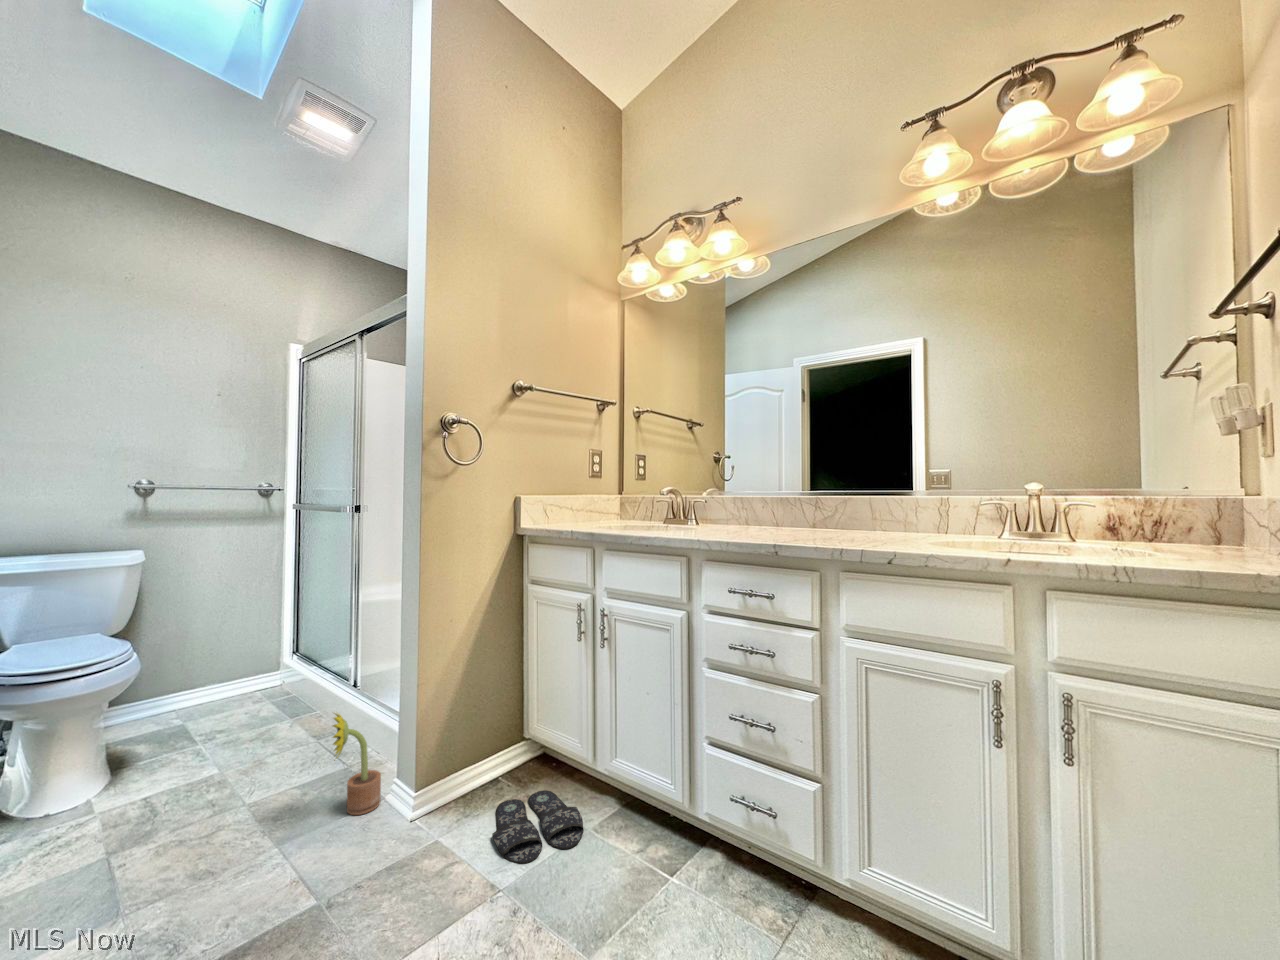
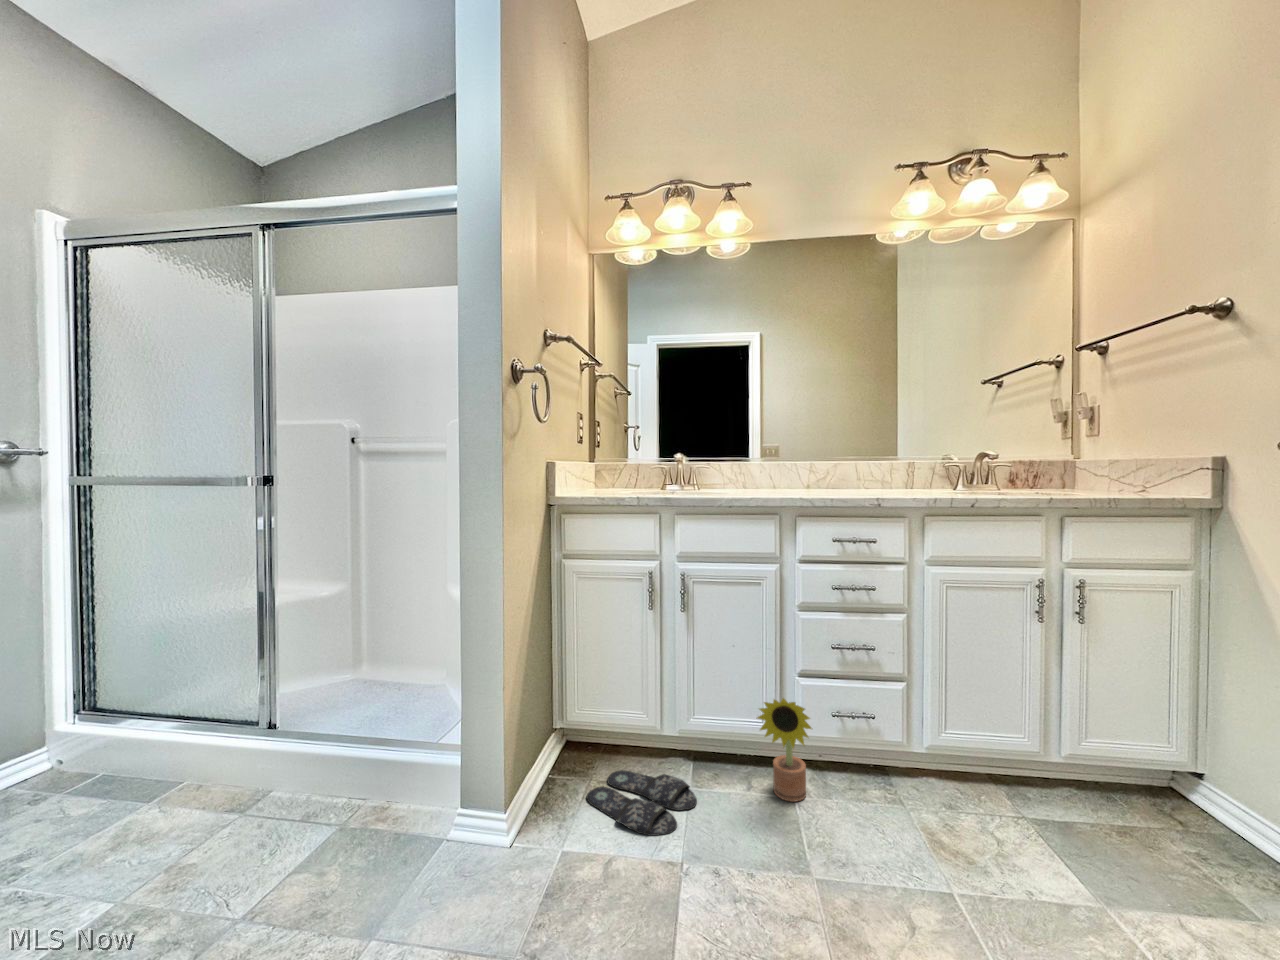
decorative plant: present [333,713,381,815] -> present [757,698,811,802]

